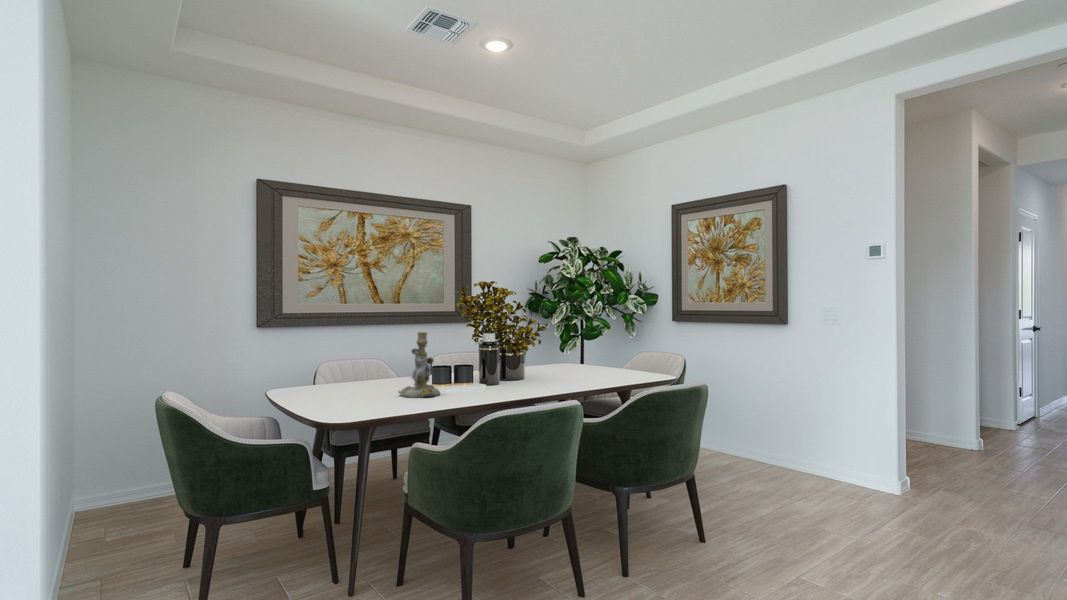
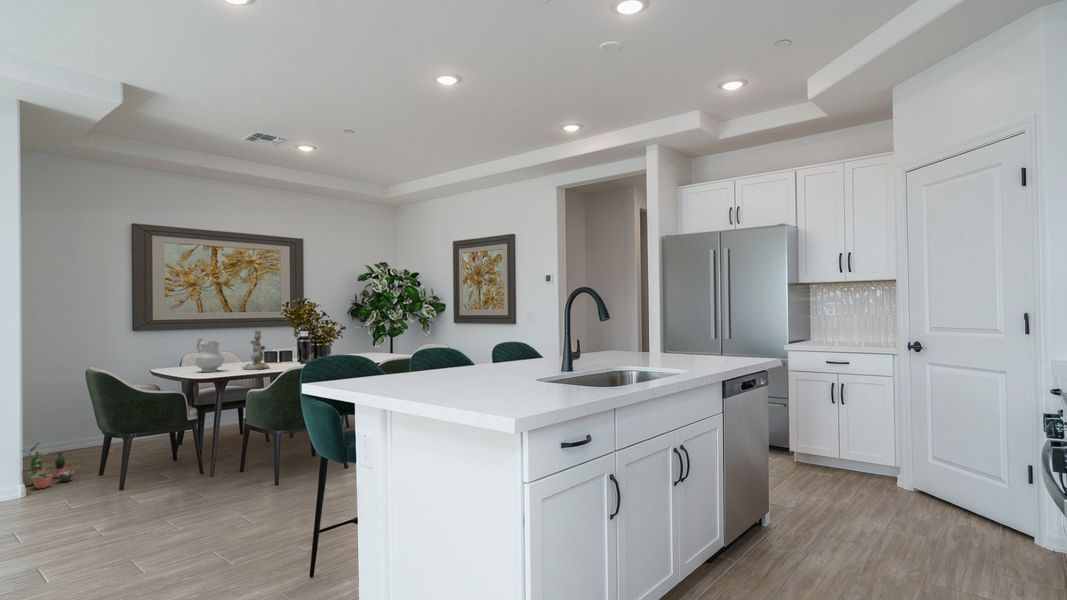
ceramic pitcher: none [328,343,371,400] -> present [195,339,224,372]
potted plant: none [75,495,160,577] -> present [22,441,74,489]

